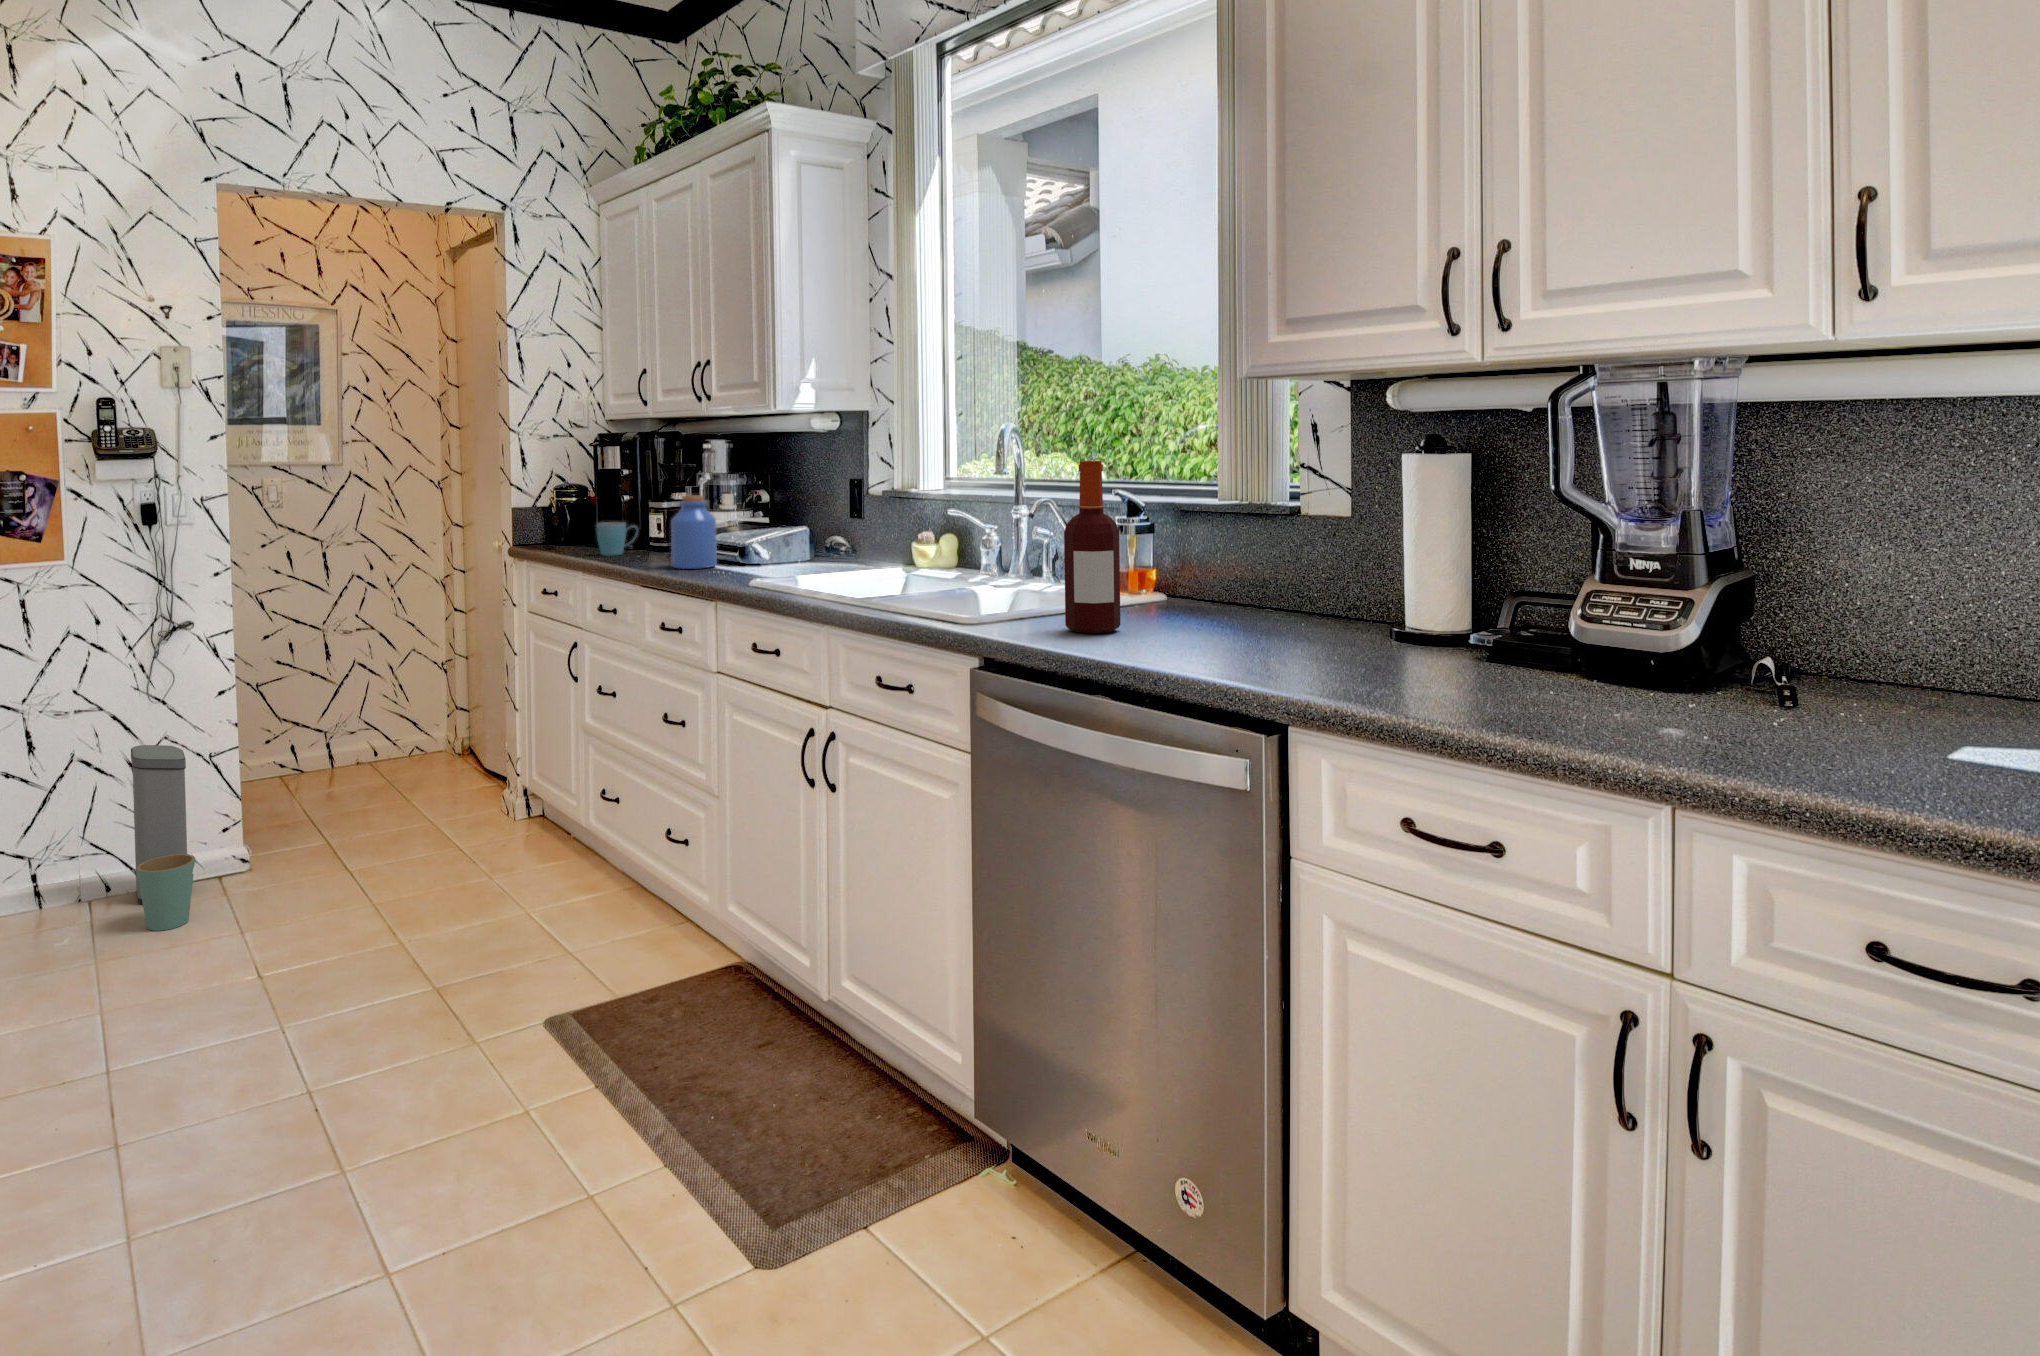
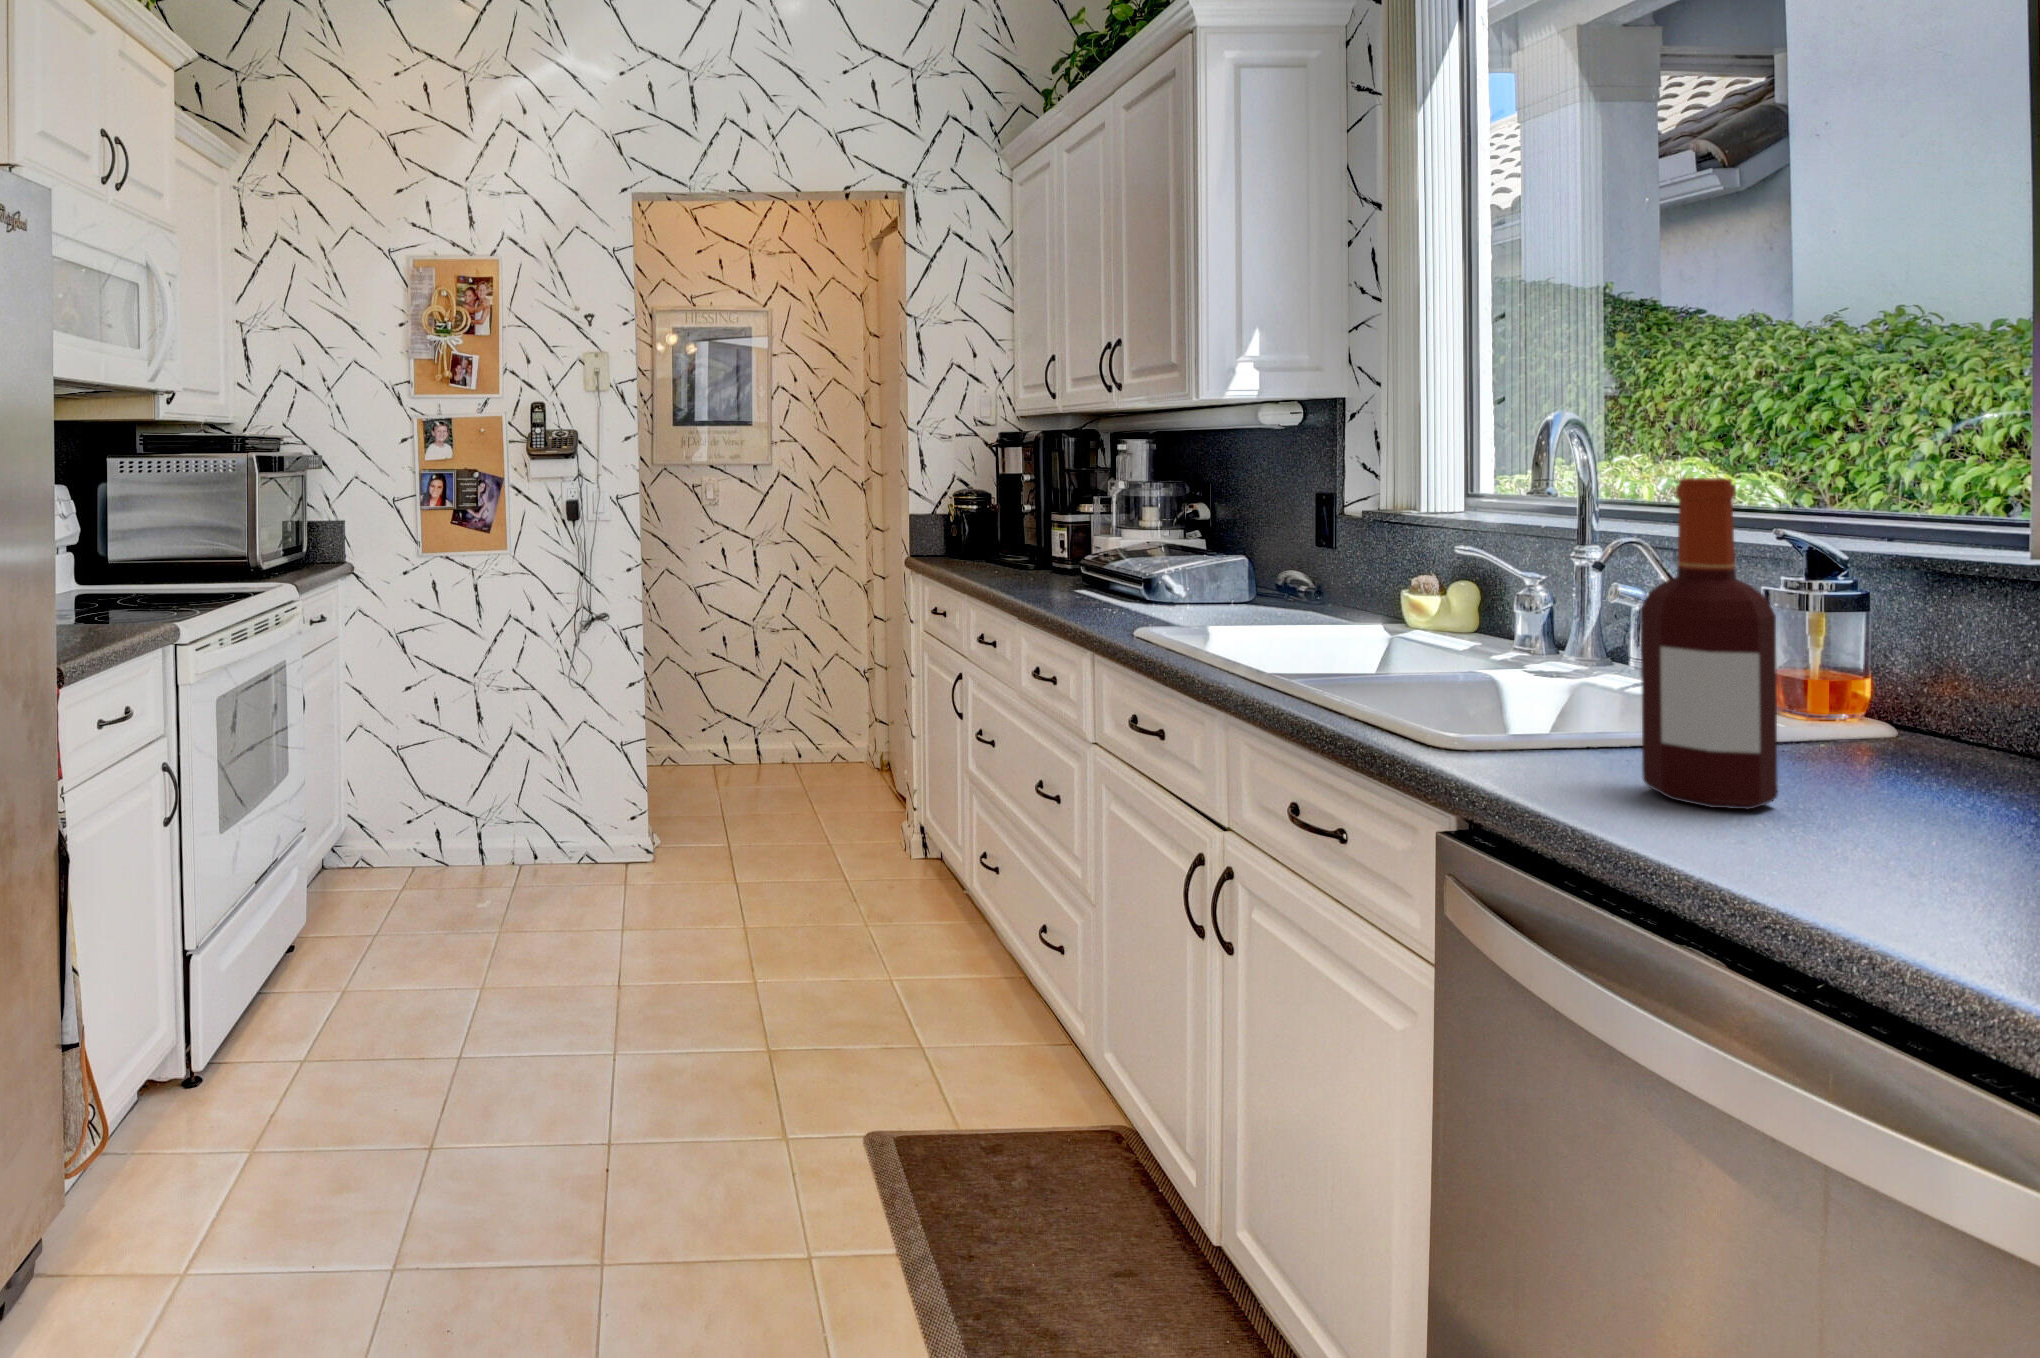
jar: present [671,495,717,569] -> none [1055,510,1114,603]
mug: present [596,522,638,556] -> none [985,537,1035,577]
trash can: present [131,745,195,931] -> none [539,729,595,914]

